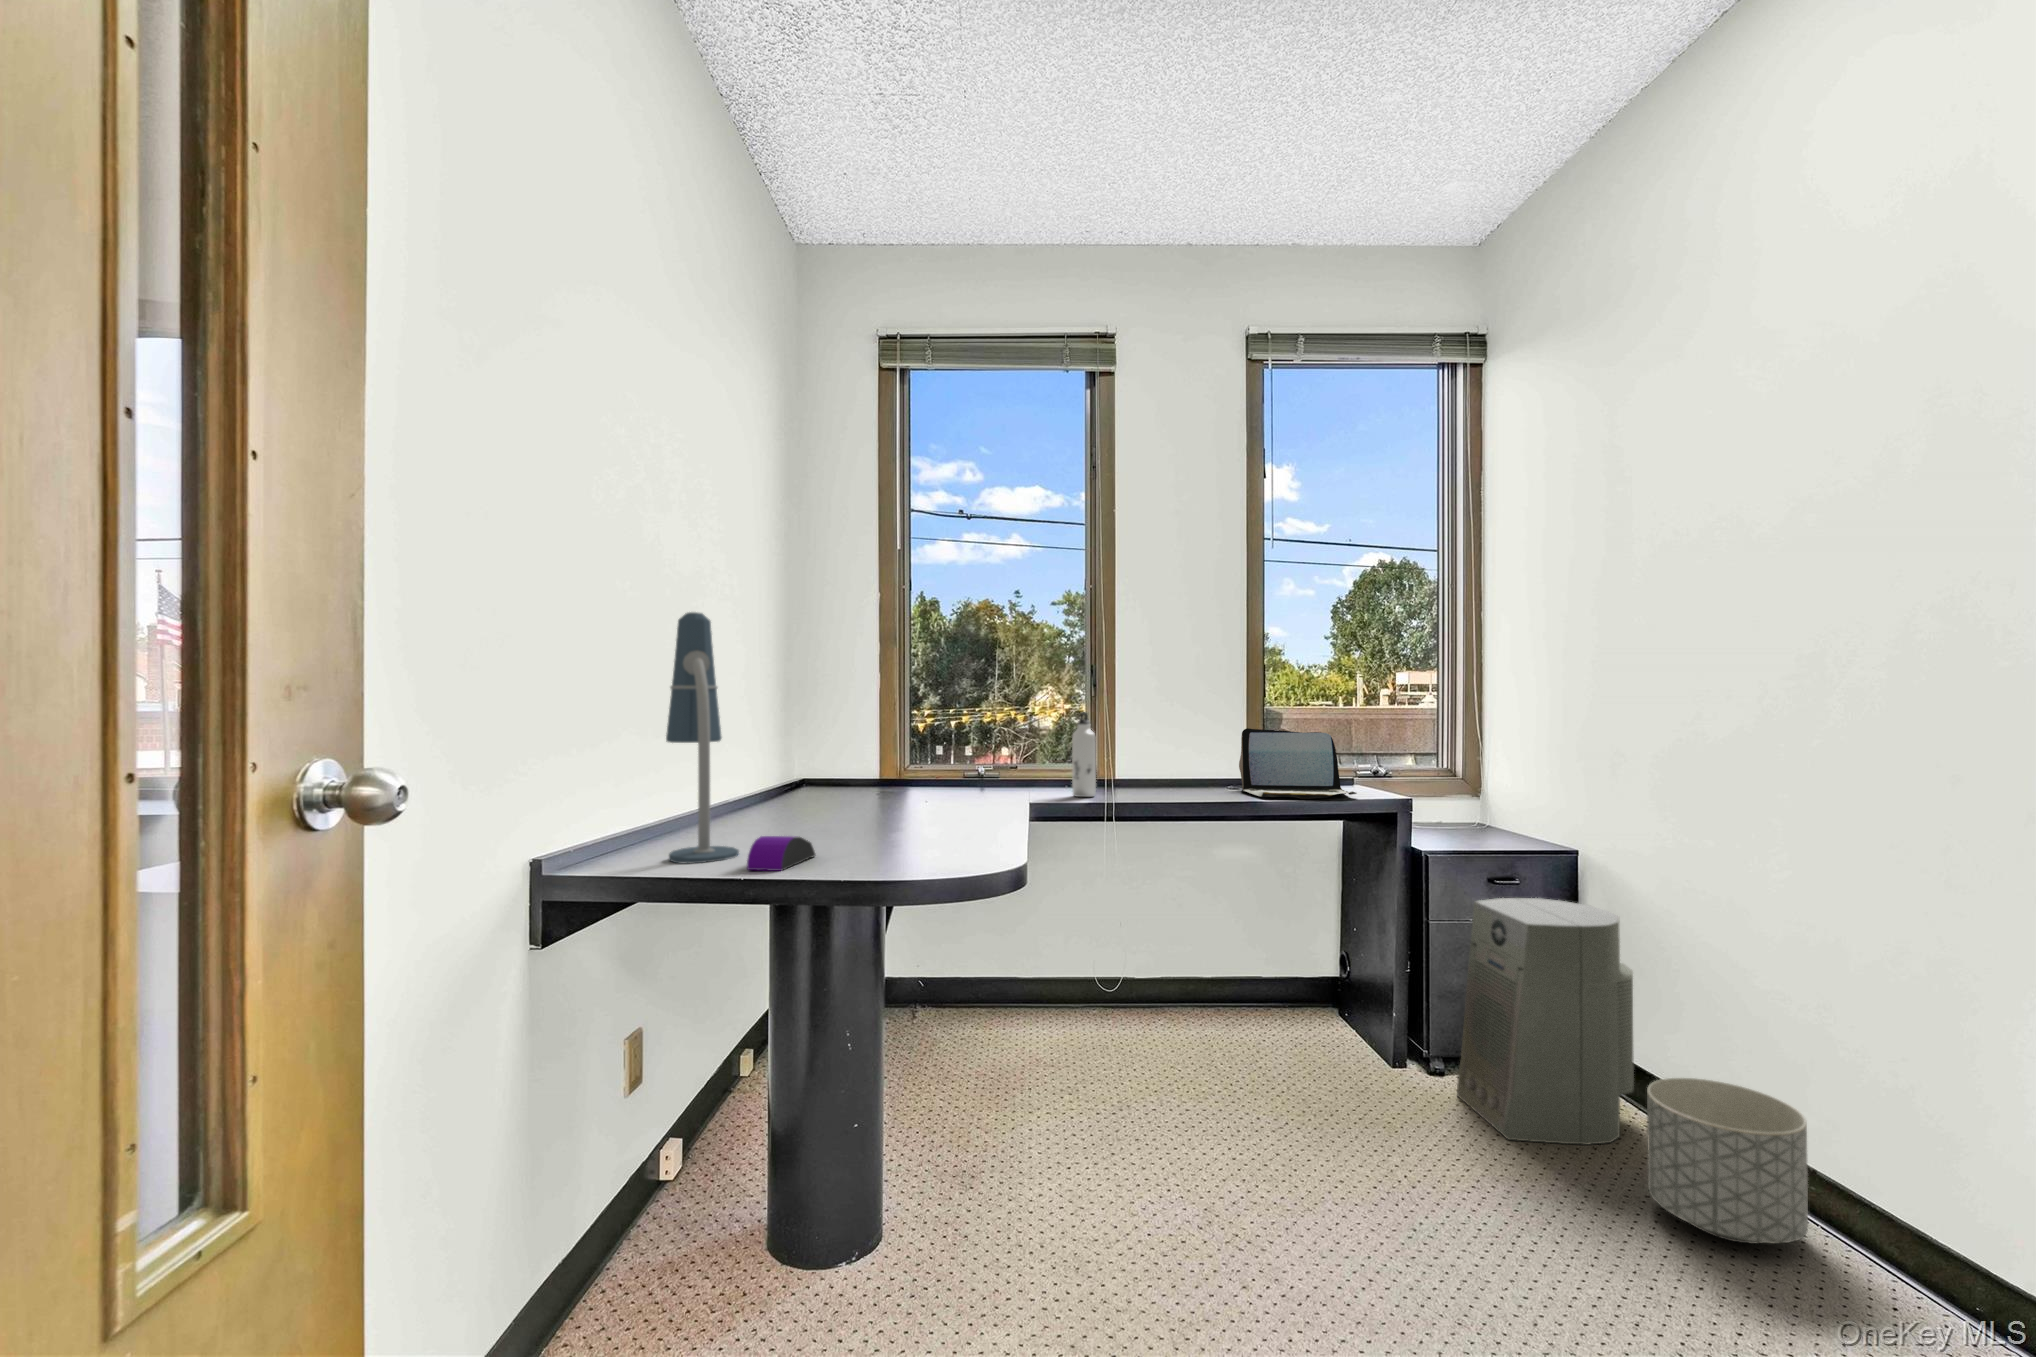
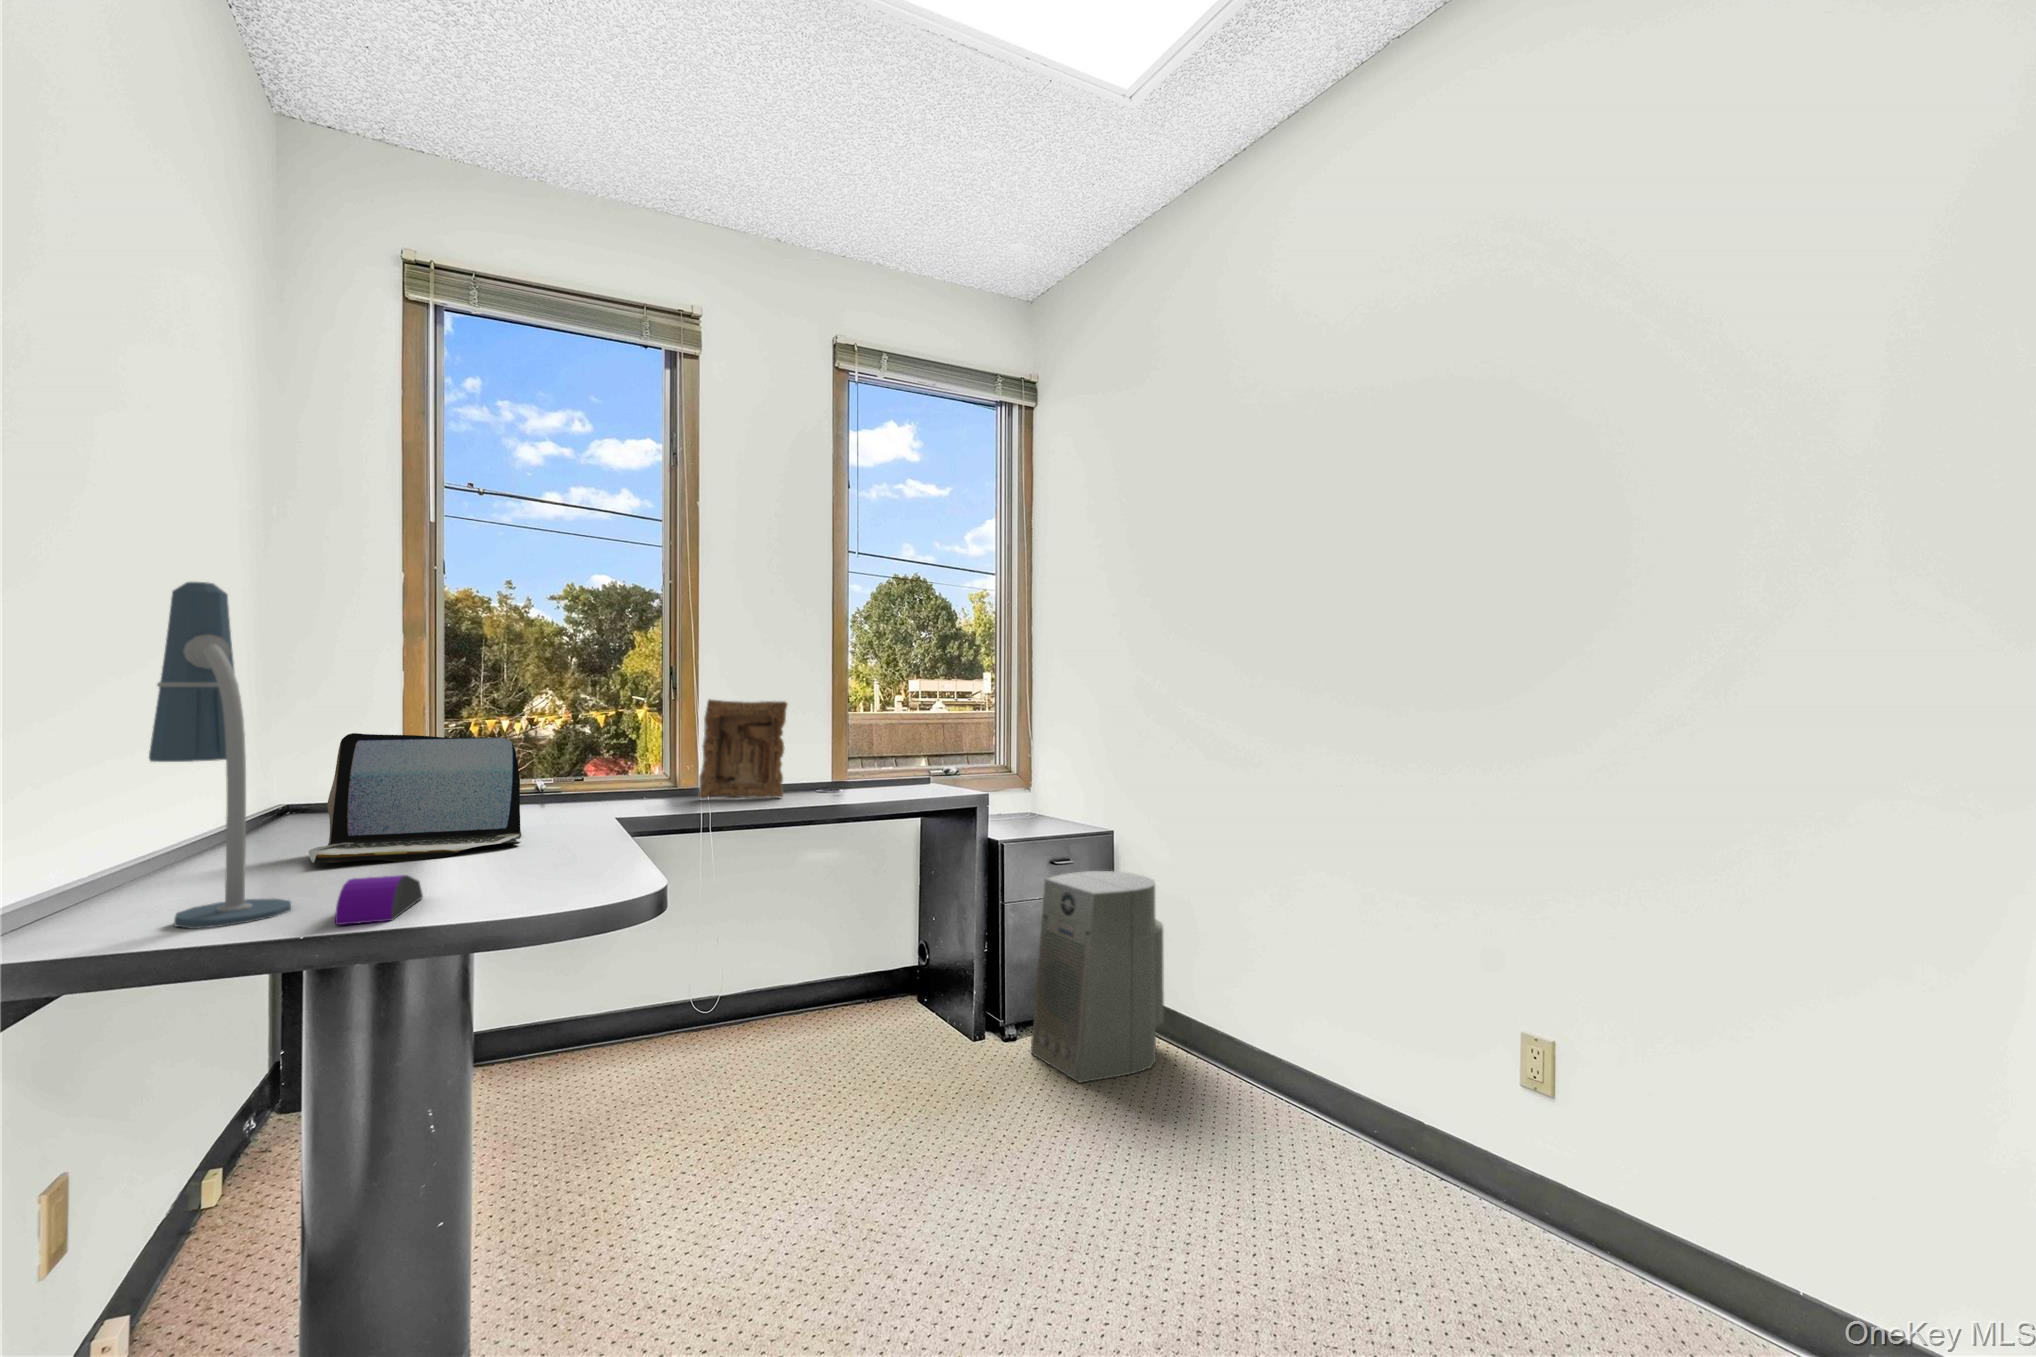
picture frame: none [1113,696,1197,793] -> present [699,700,788,798]
water bottle: present [1072,712,1096,797] -> none [658,716,685,808]
laptop: present [1239,728,1357,799] -> present [309,733,521,863]
planter: present [1647,1078,1808,1244] -> none [1188,1002,1292,1125]

